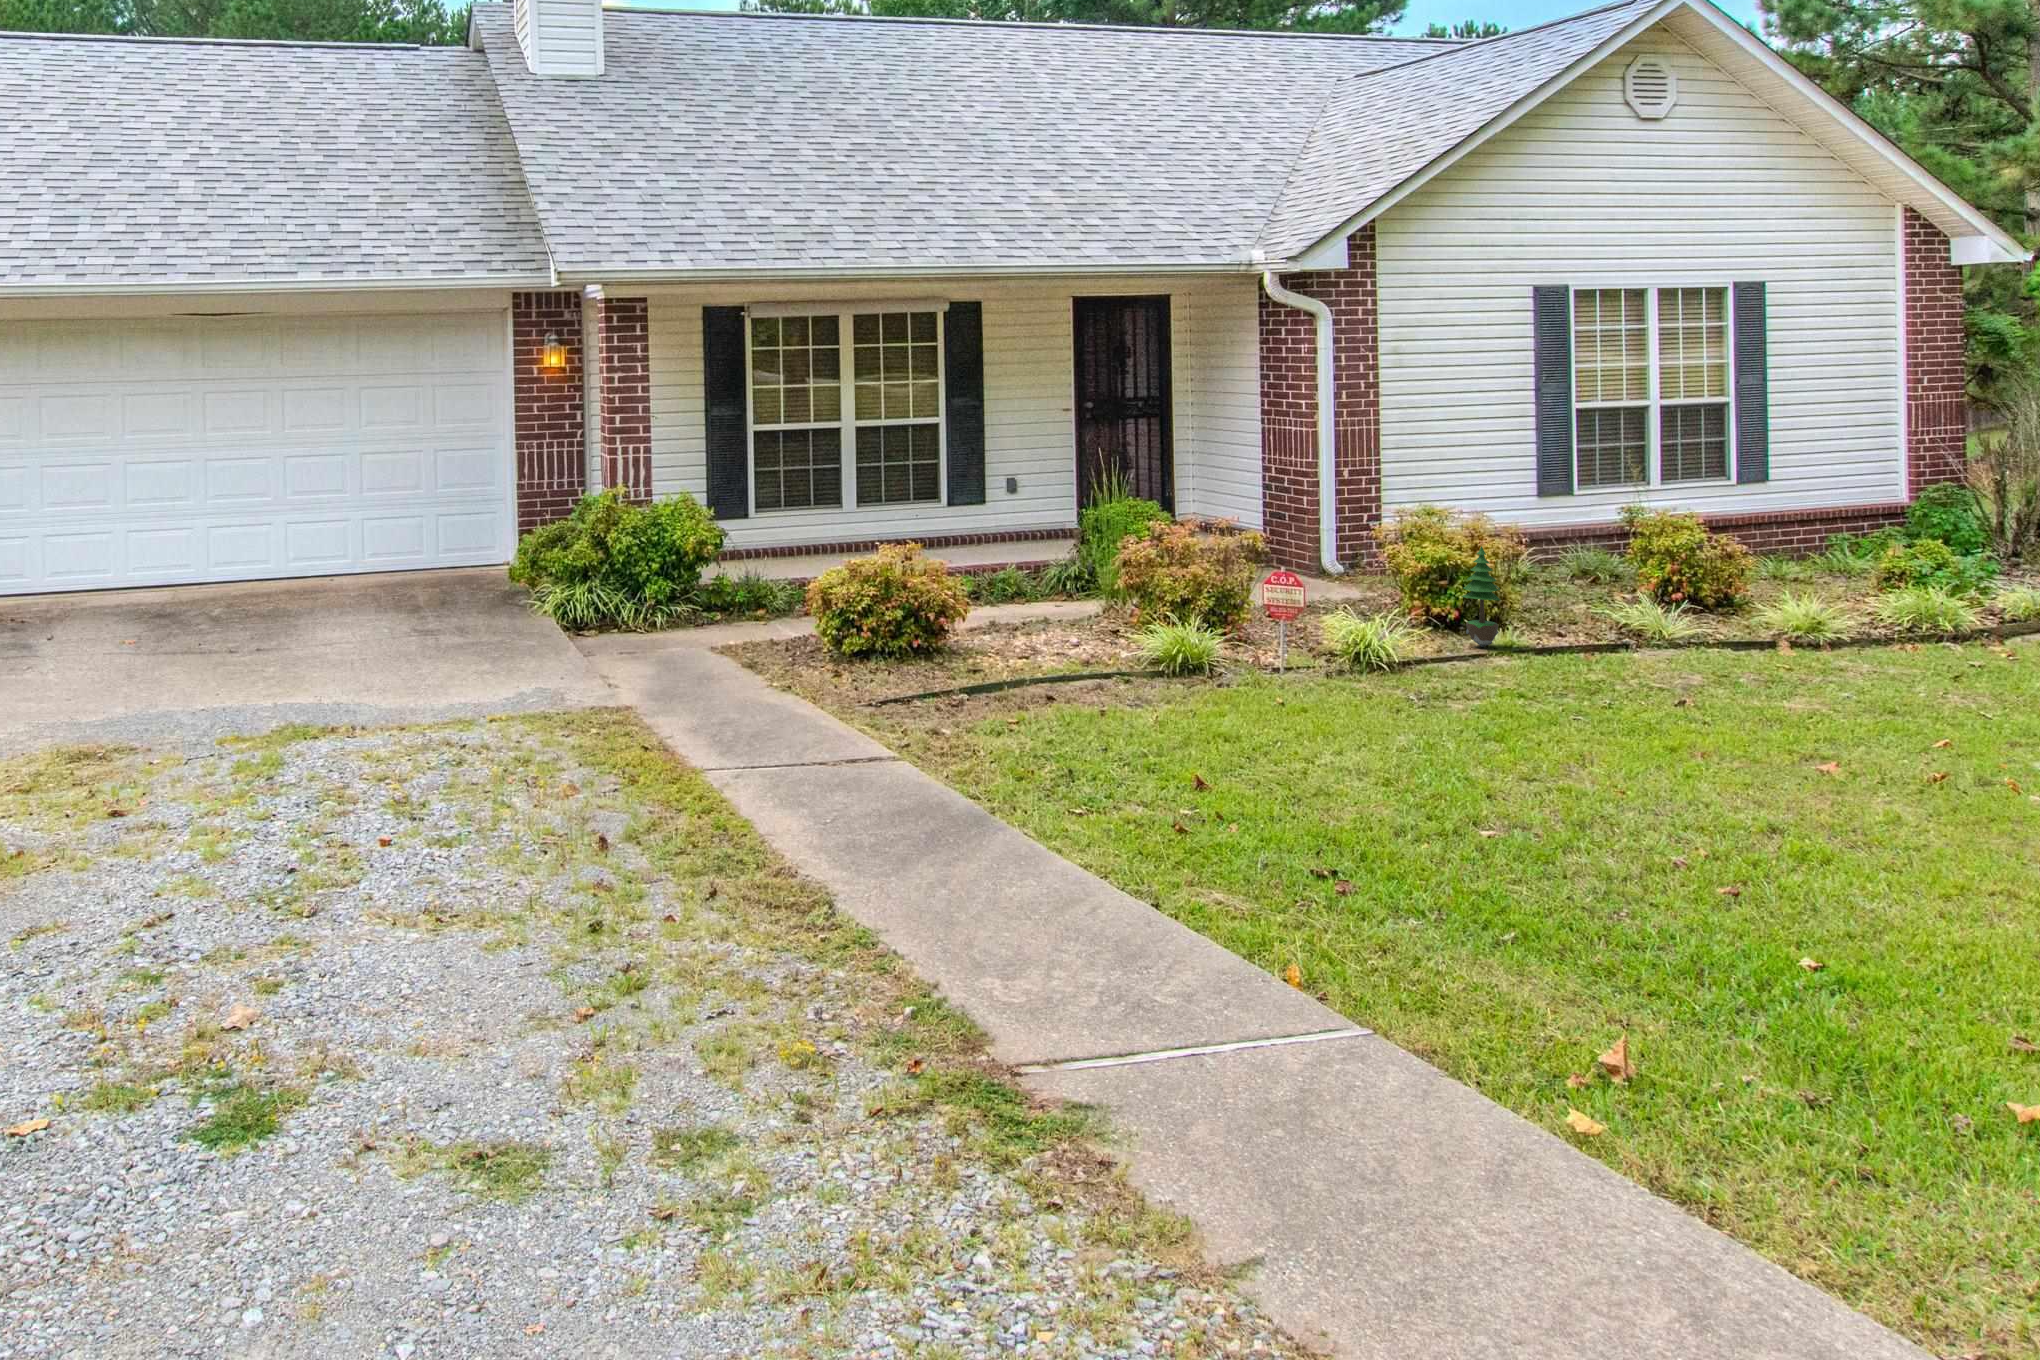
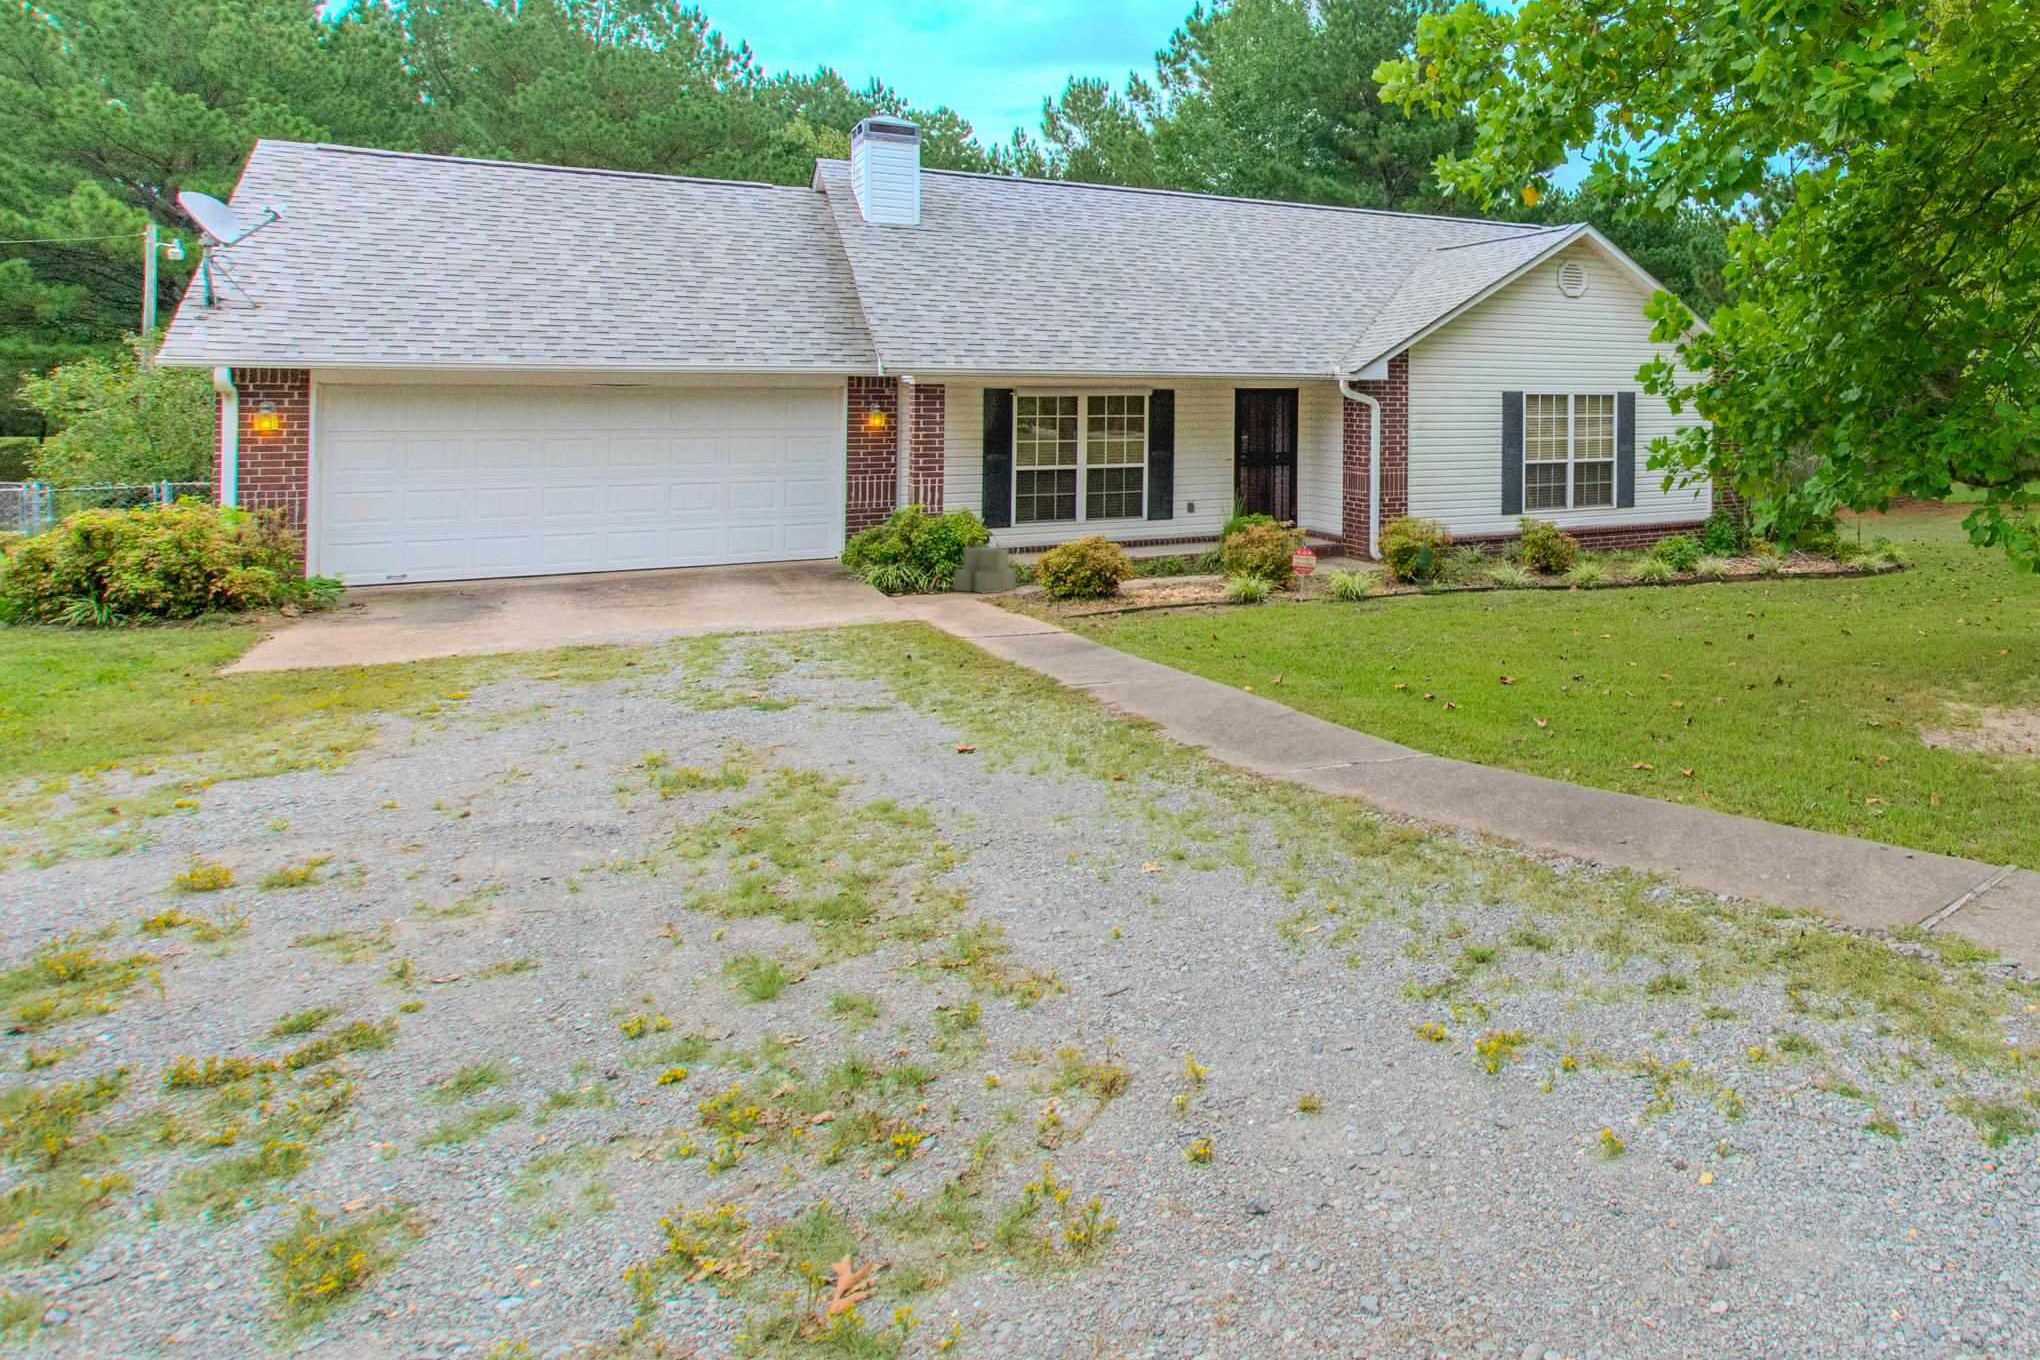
cardboard box: none [675,555,769,633] -> present [953,547,1016,593]

